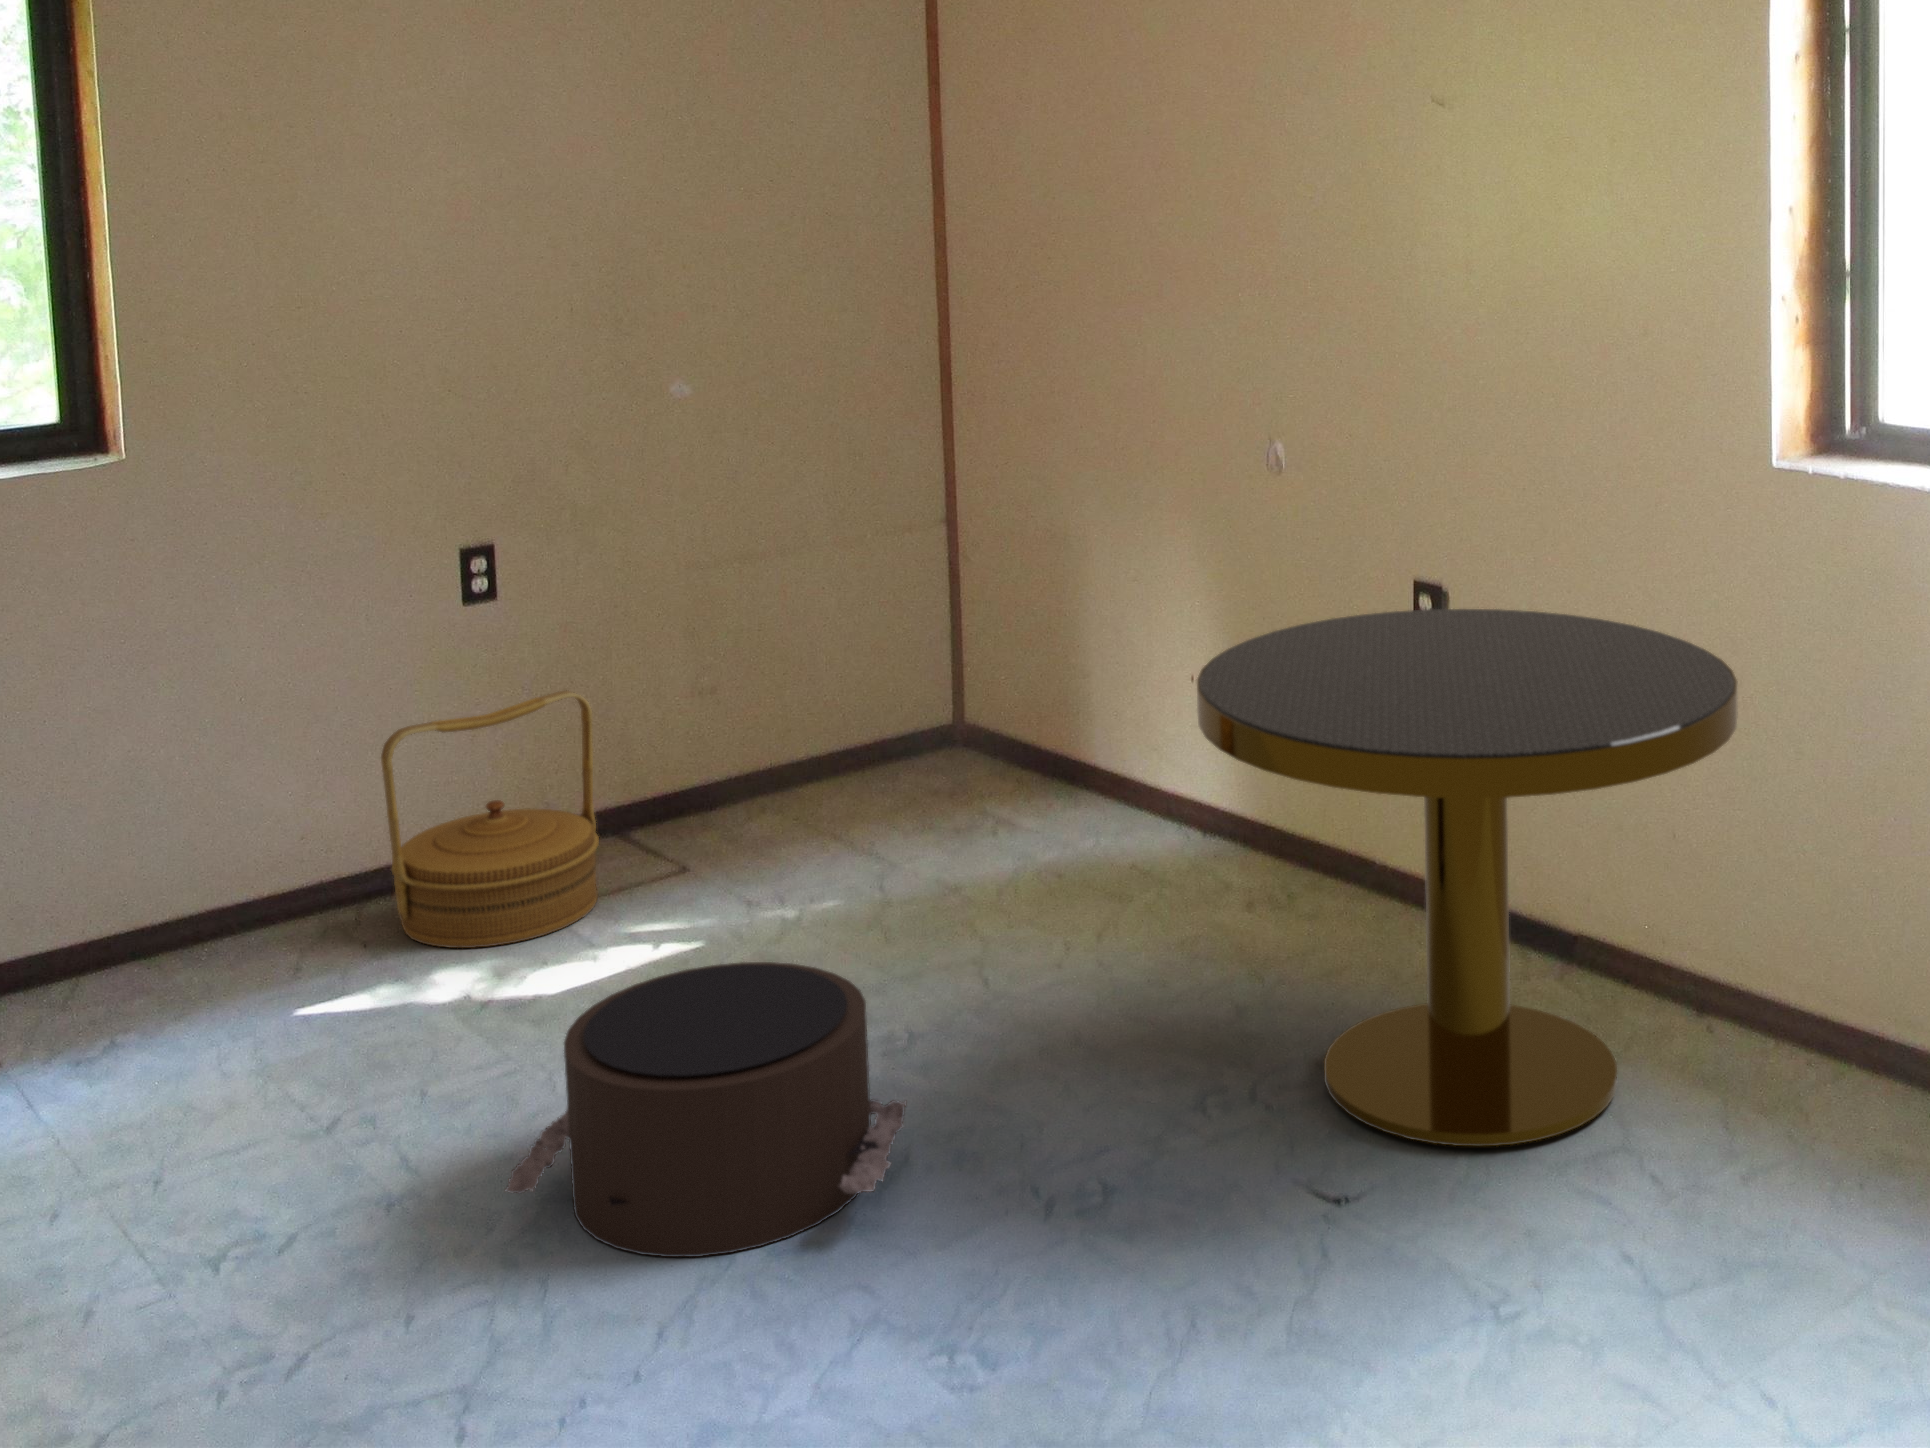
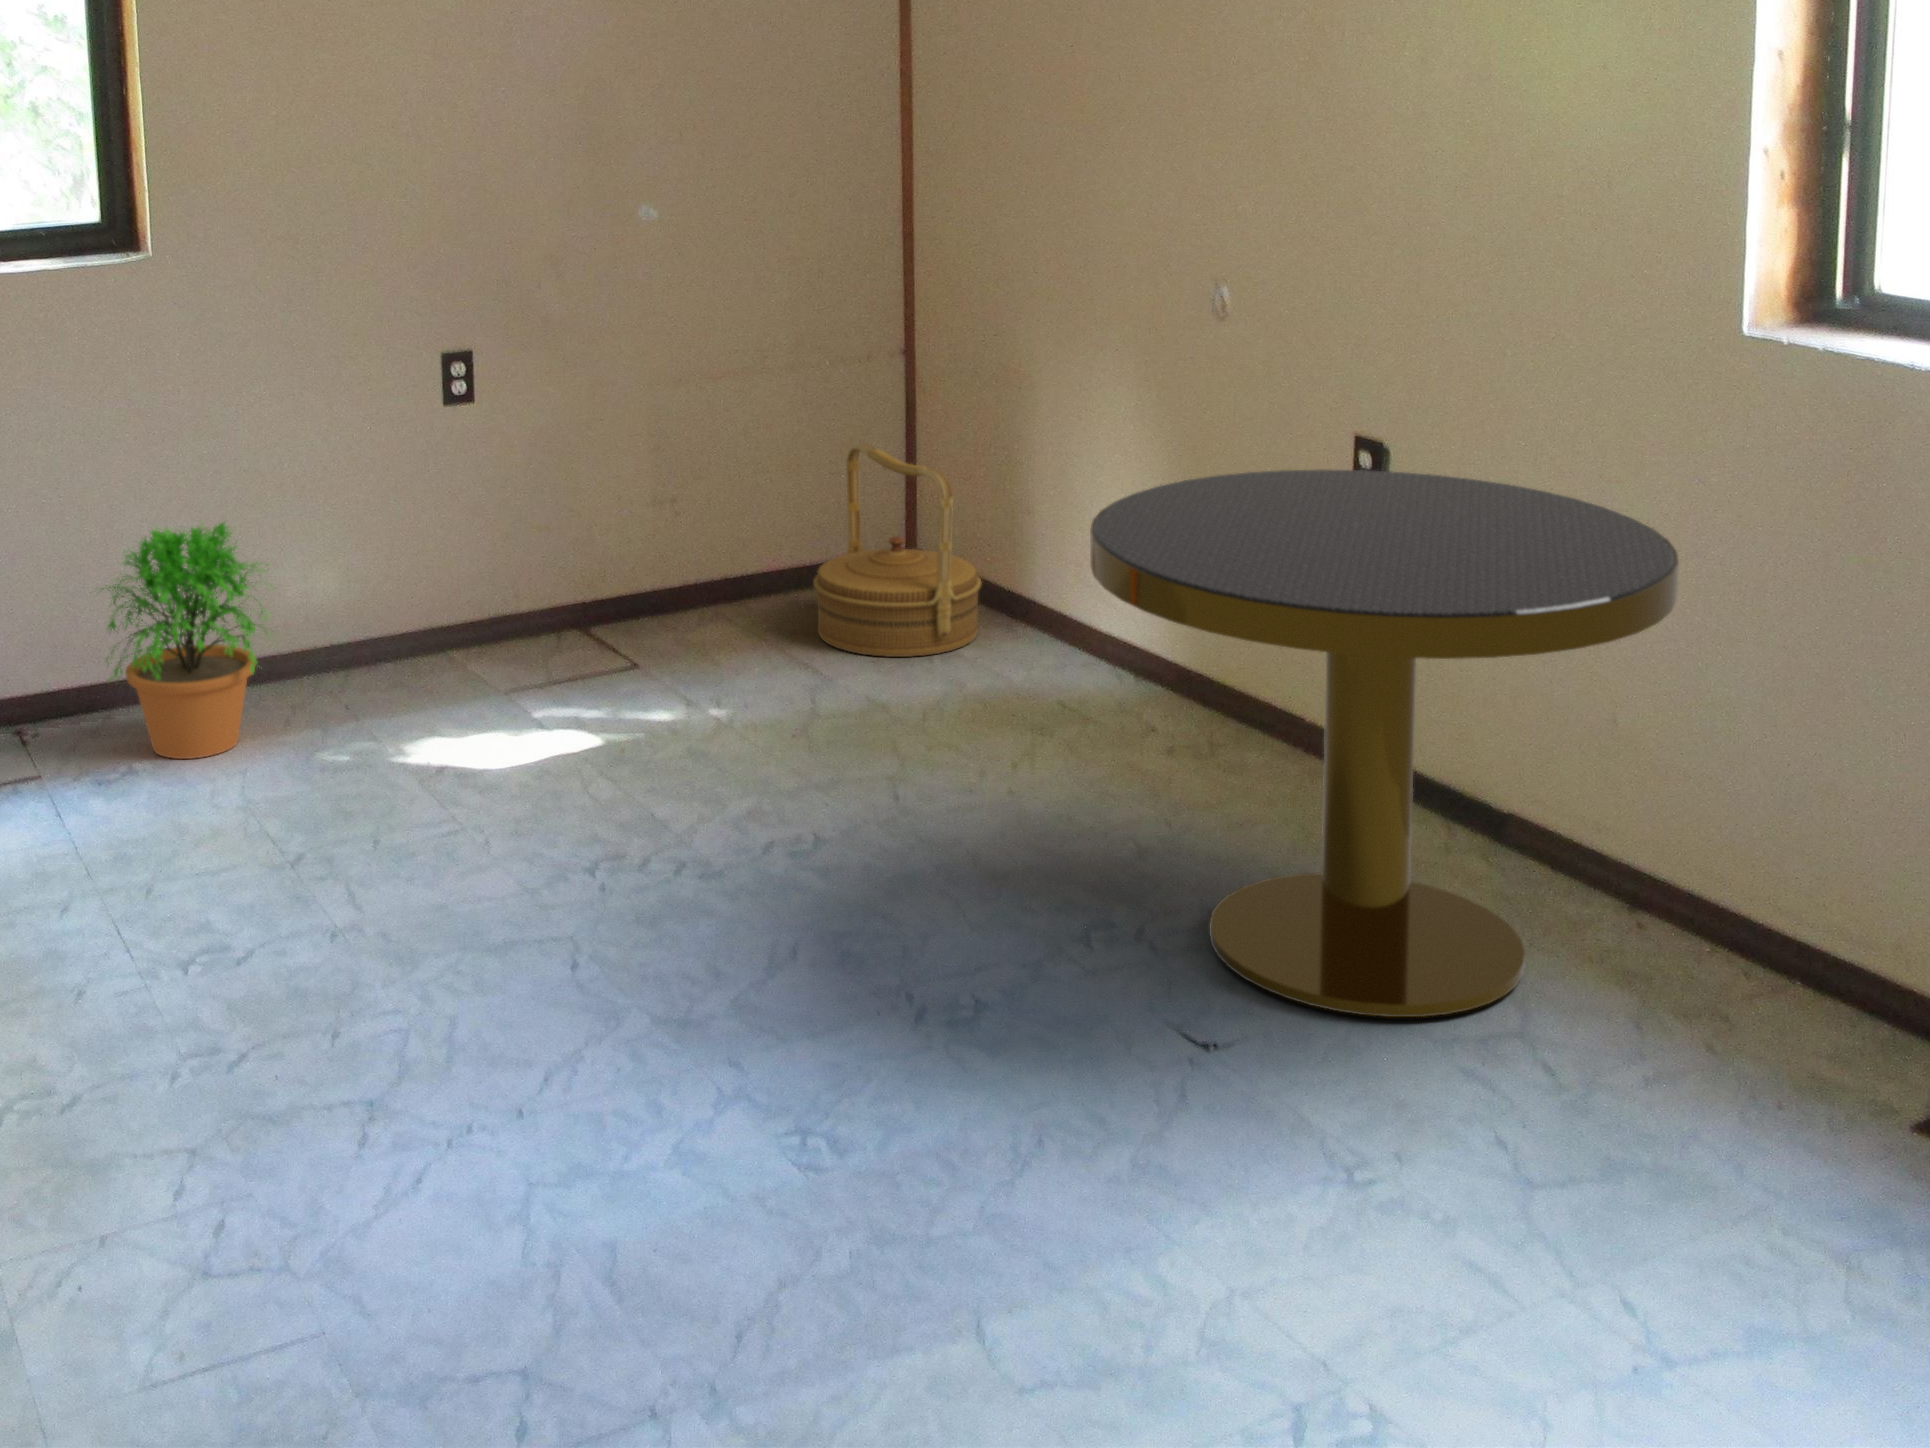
woven basket: present [381,690,599,948] -> present [814,444,981,657]
potted plant: none [59,742,300,1019] -> present [99,522,267,759]
pouf: present [505,962,907,1257] -> none [421,754,791,1013]

